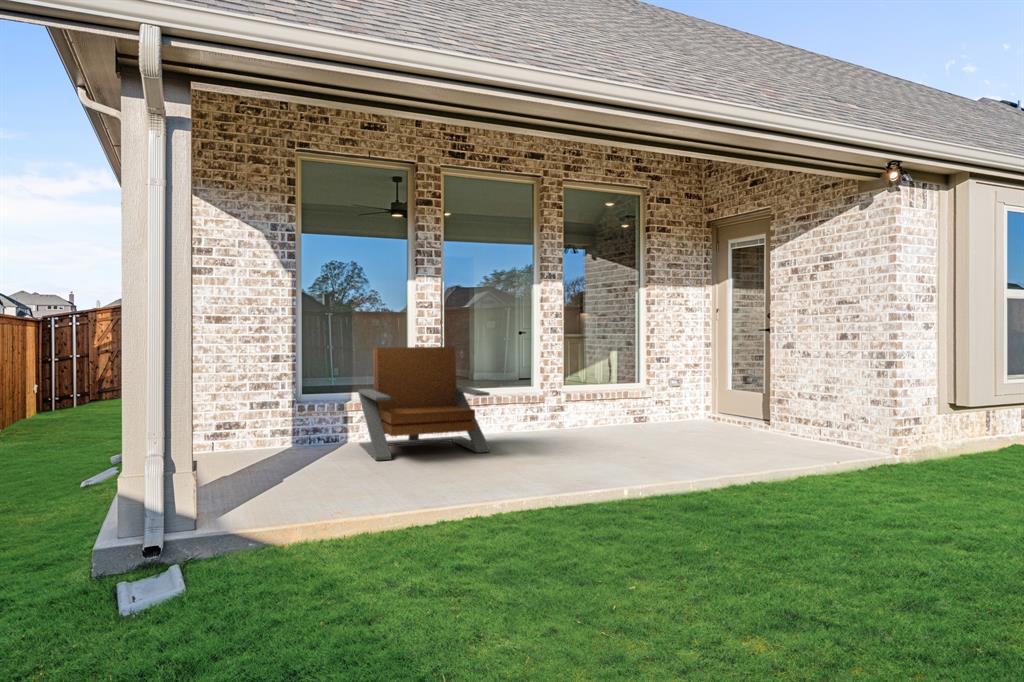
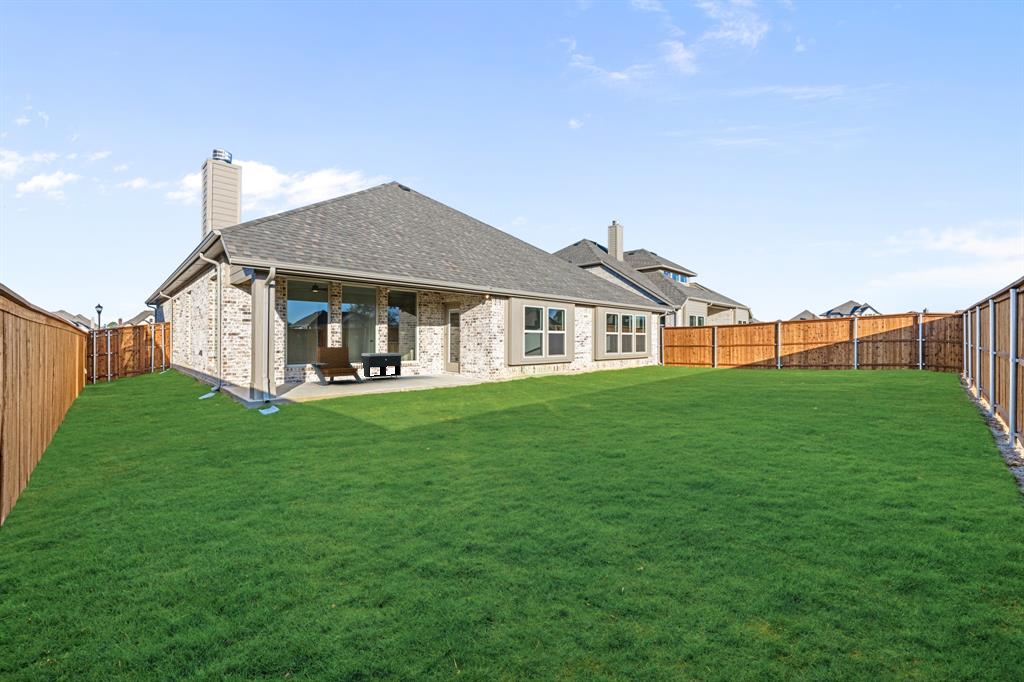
storage bench: none [494,361,601,440] -> present [361,353,402,380]

